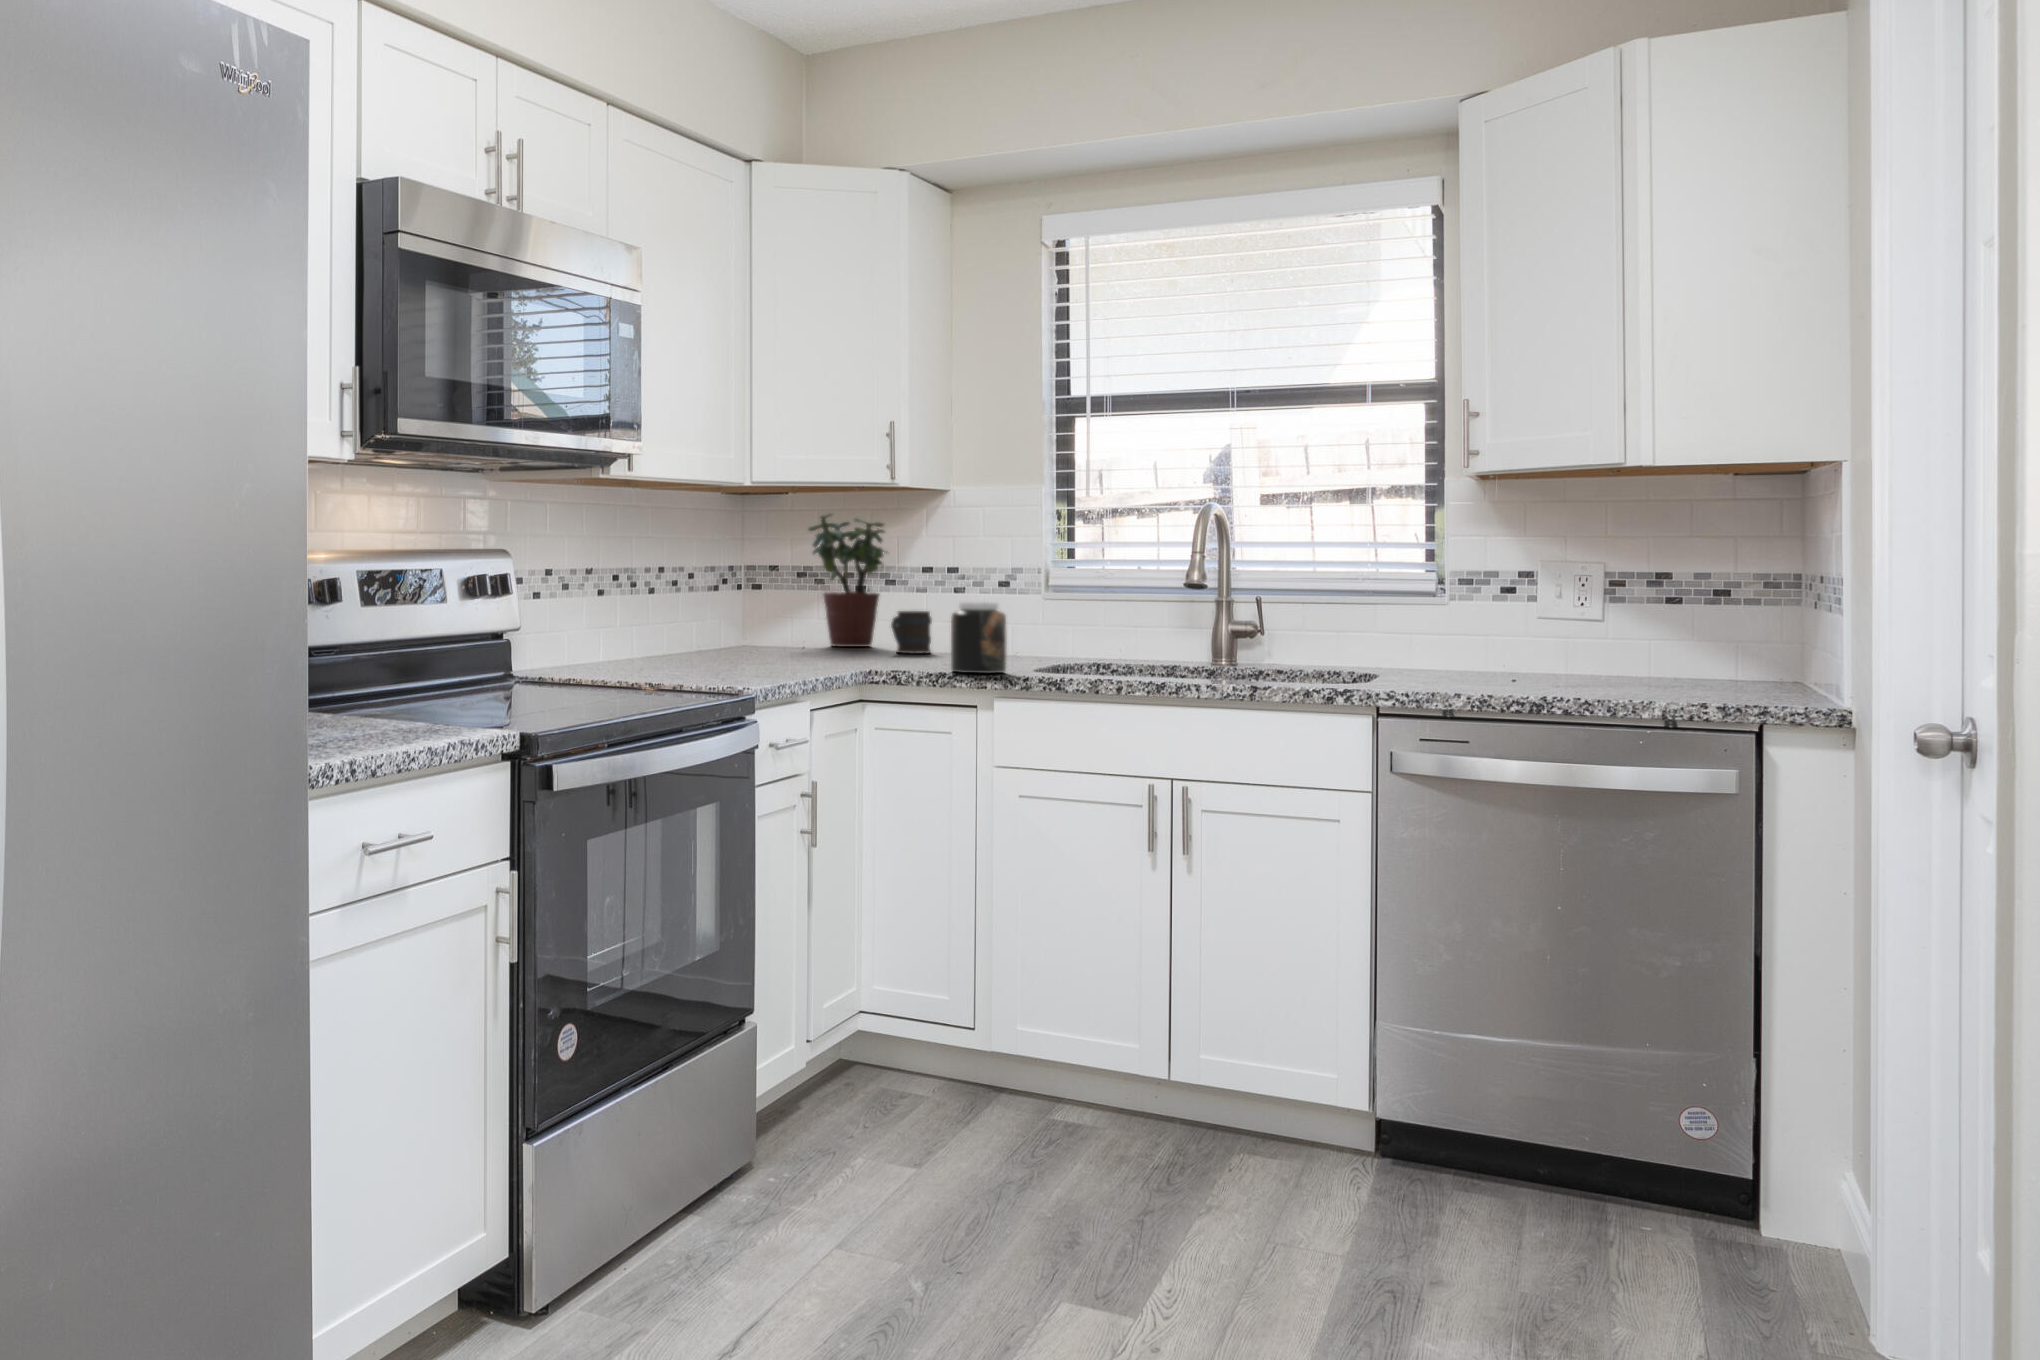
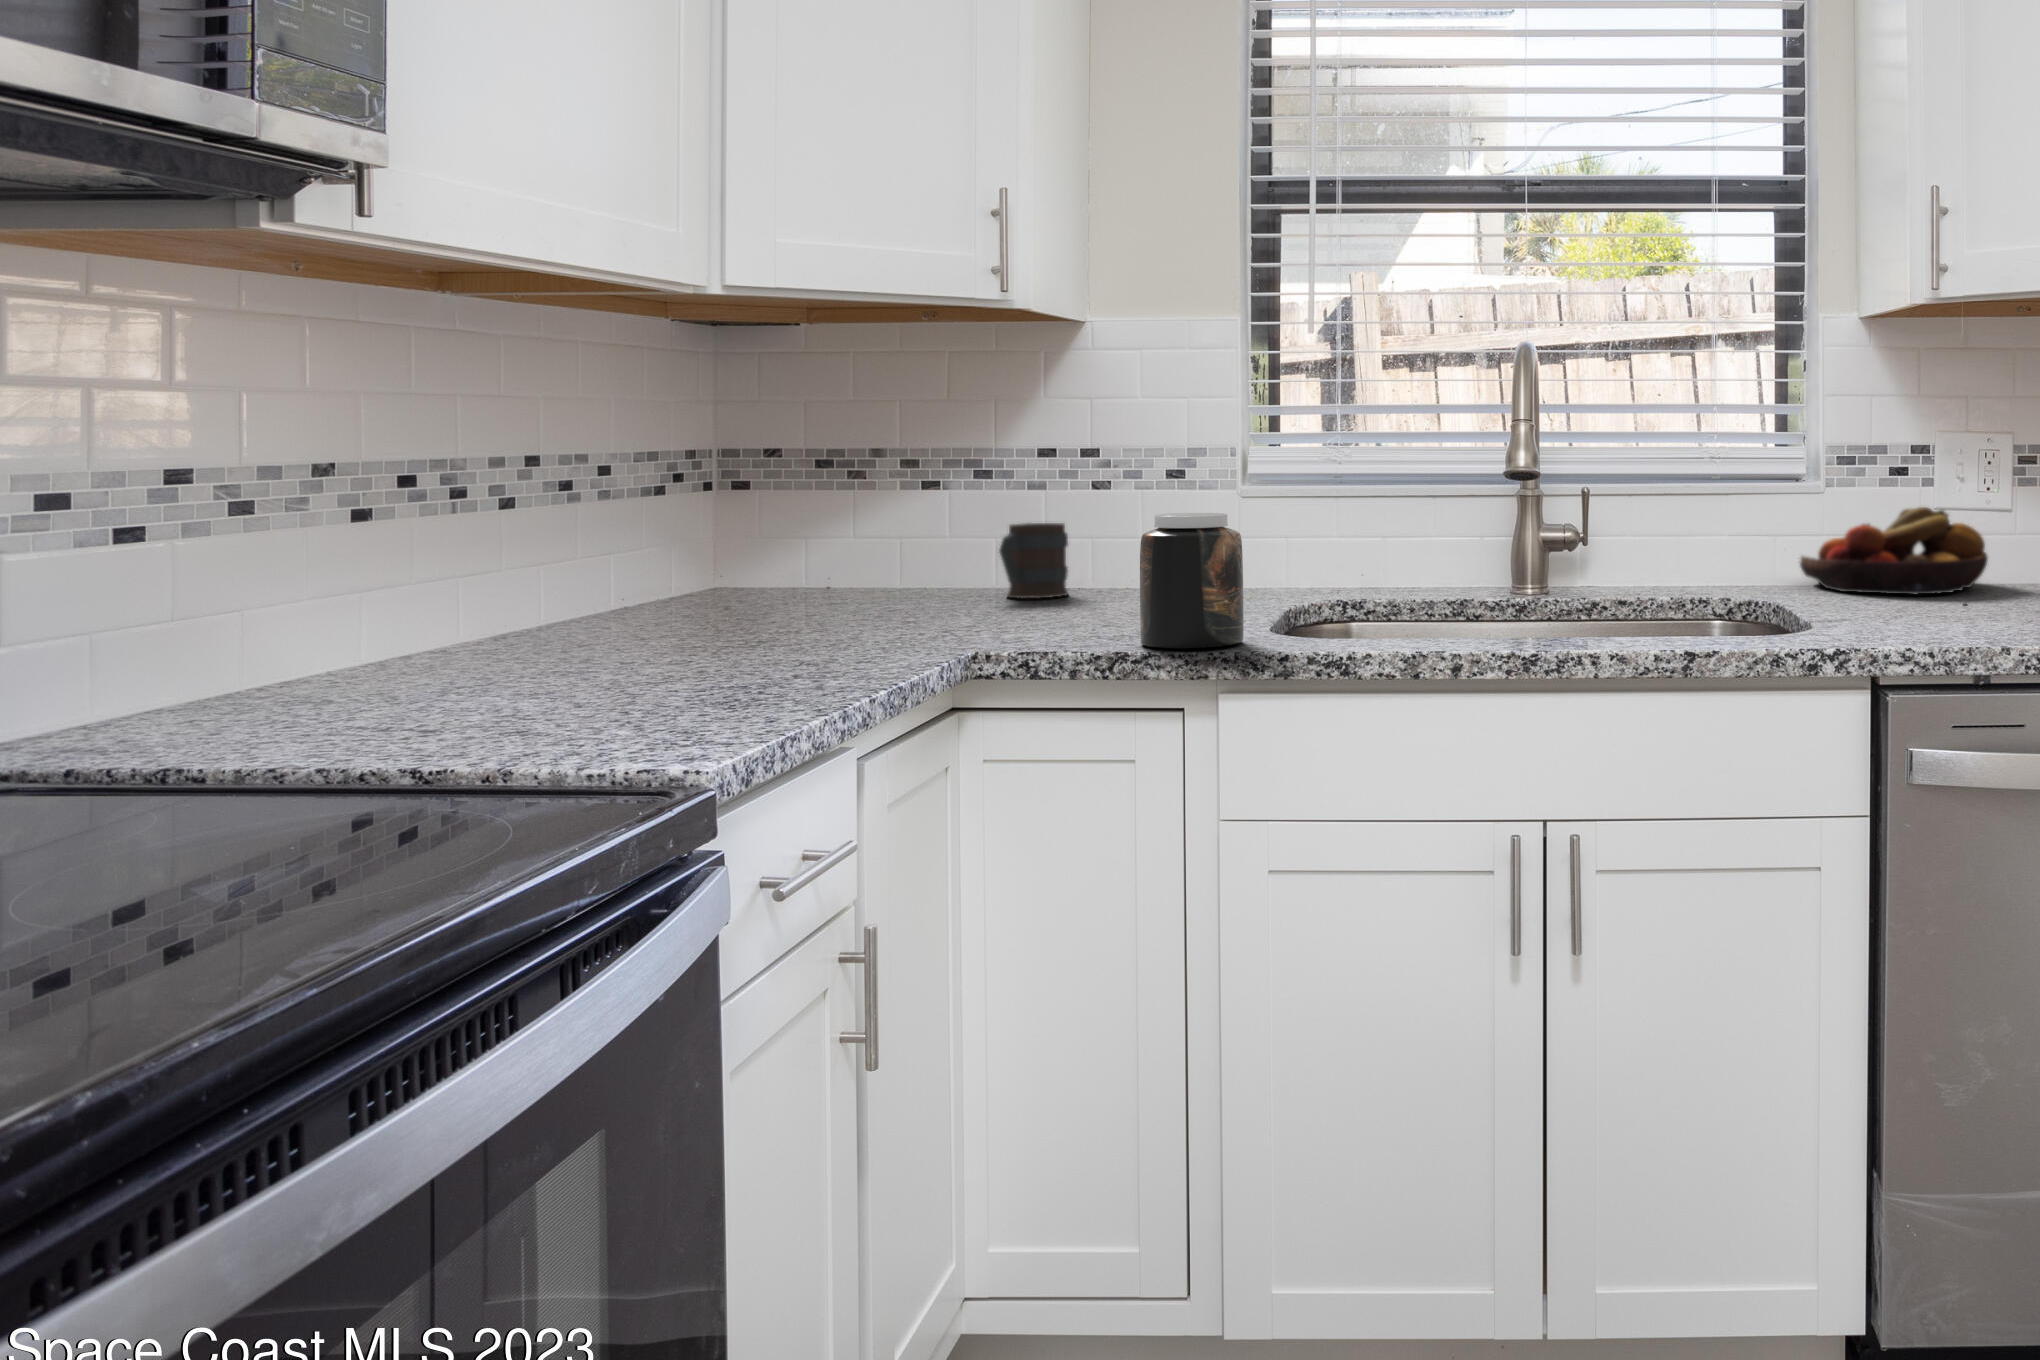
potted plant: present [809,513,885,647] -> none [838,356,988,588]
fruit bowl: none [1428,616,1576,675] -> present [1800,507,1988,594]

